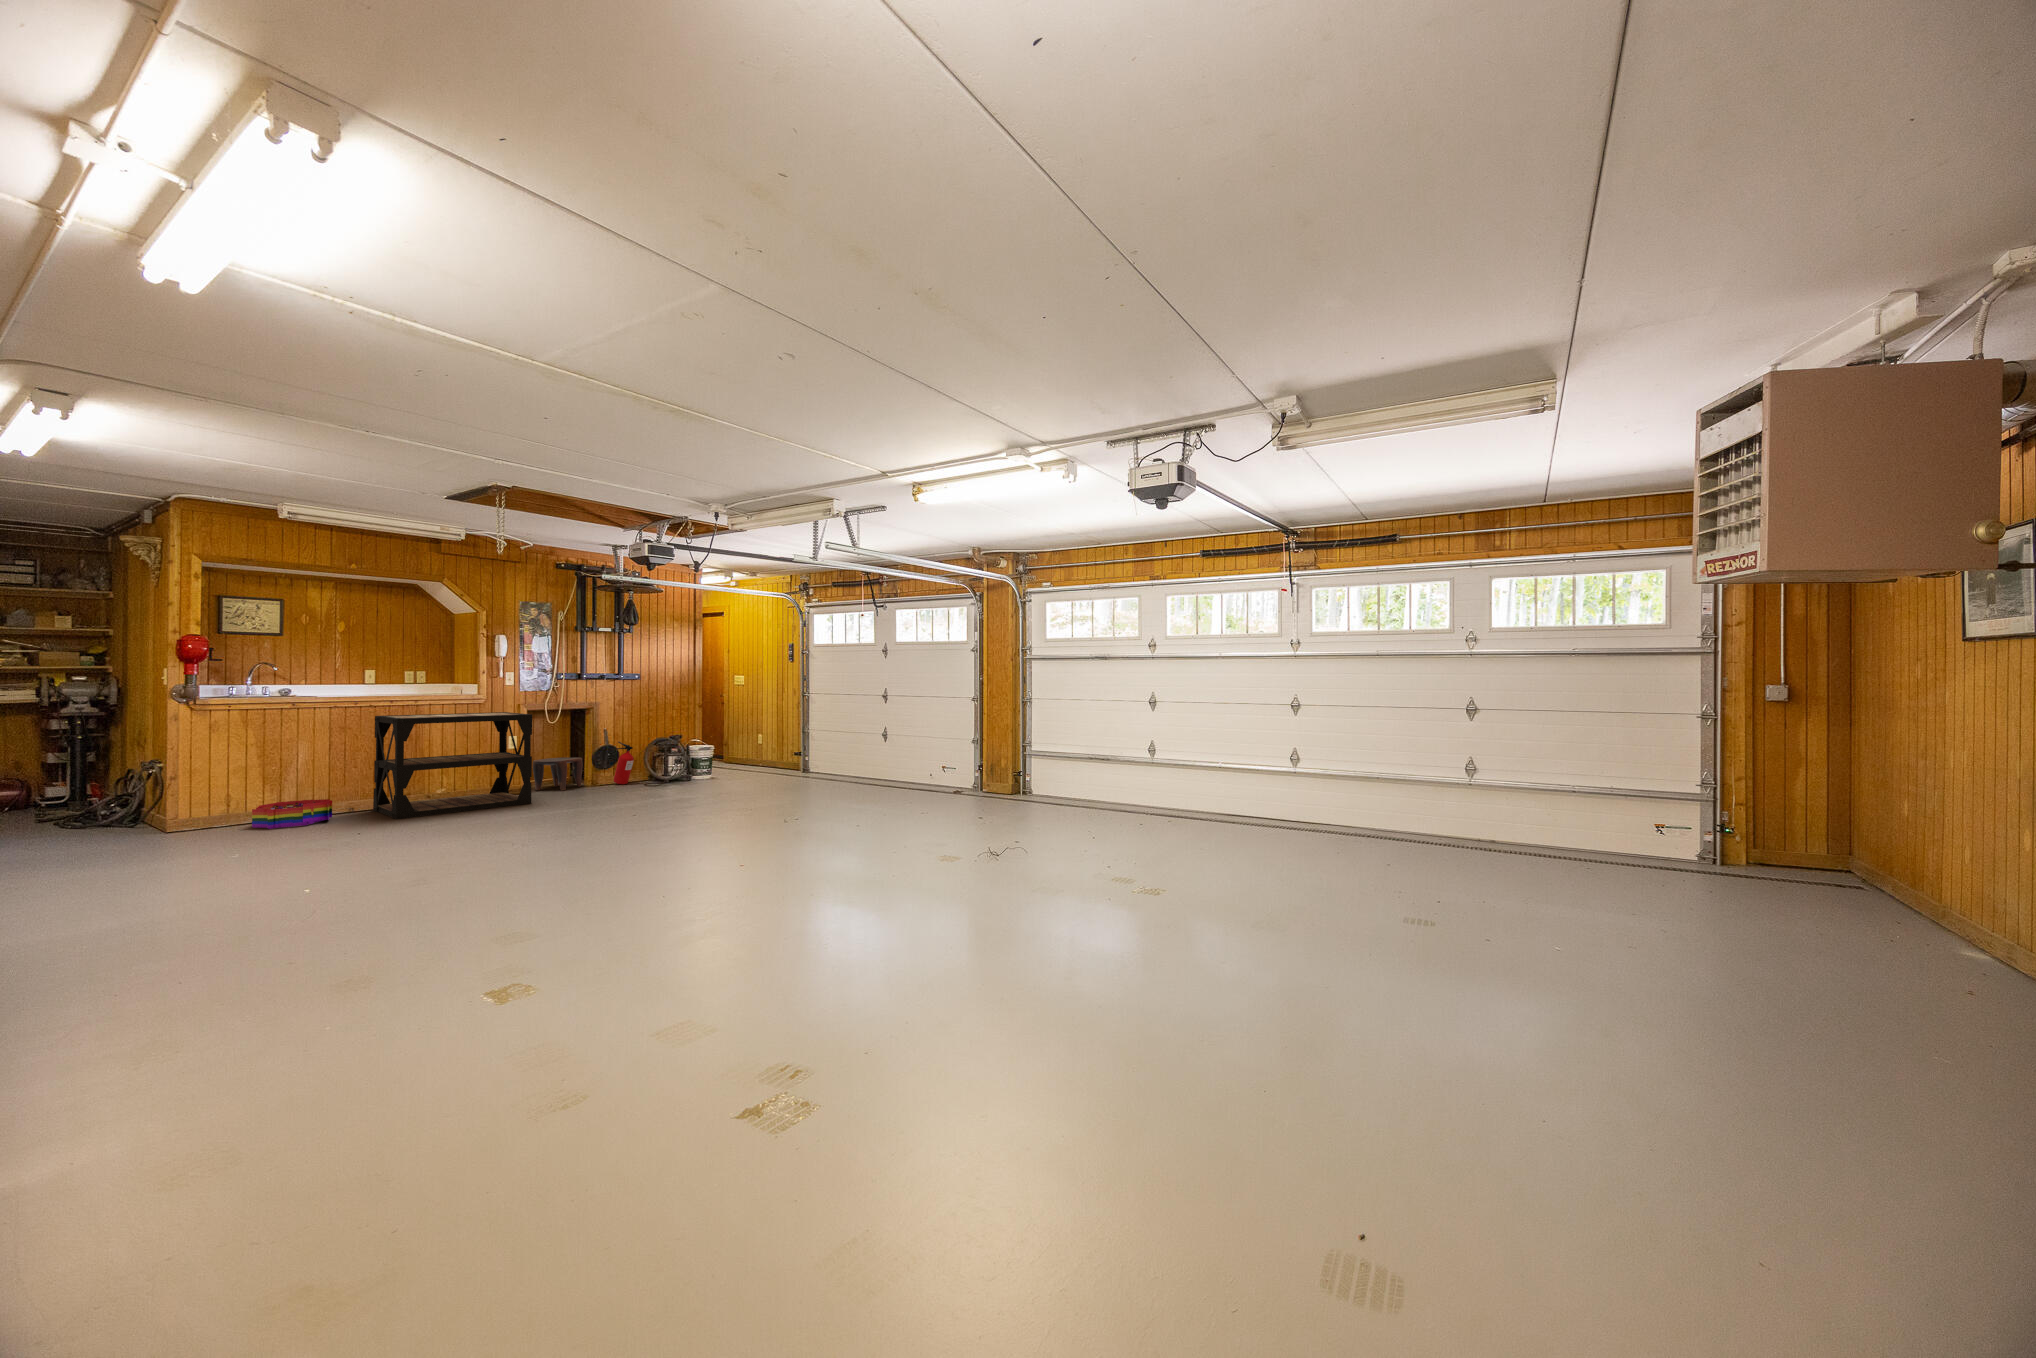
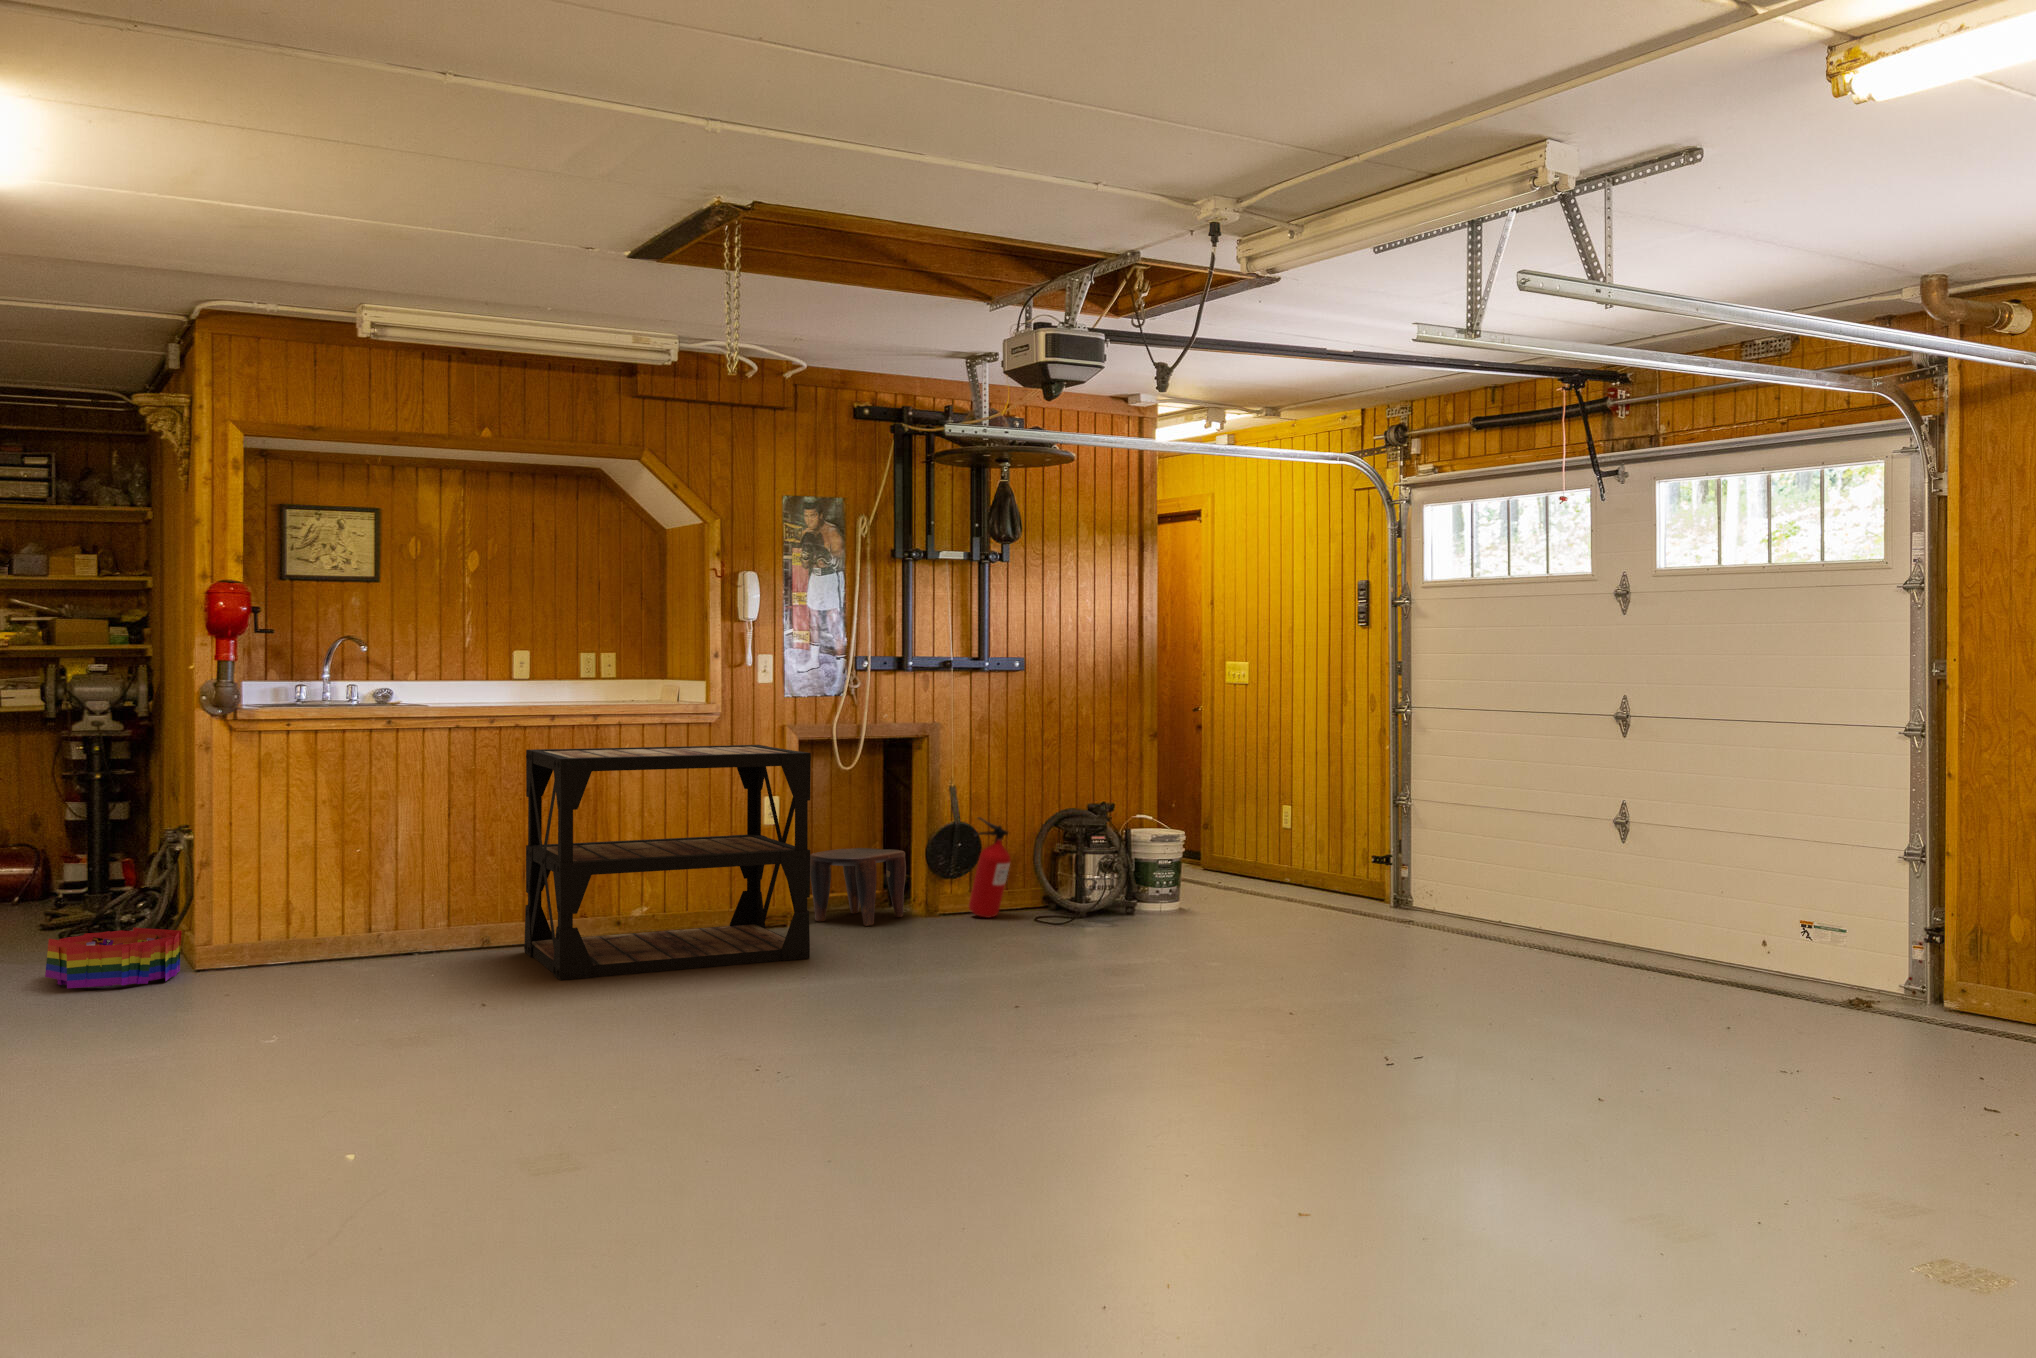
storage bin: present [252,799,332,829] -> present [45,928,182,988]

